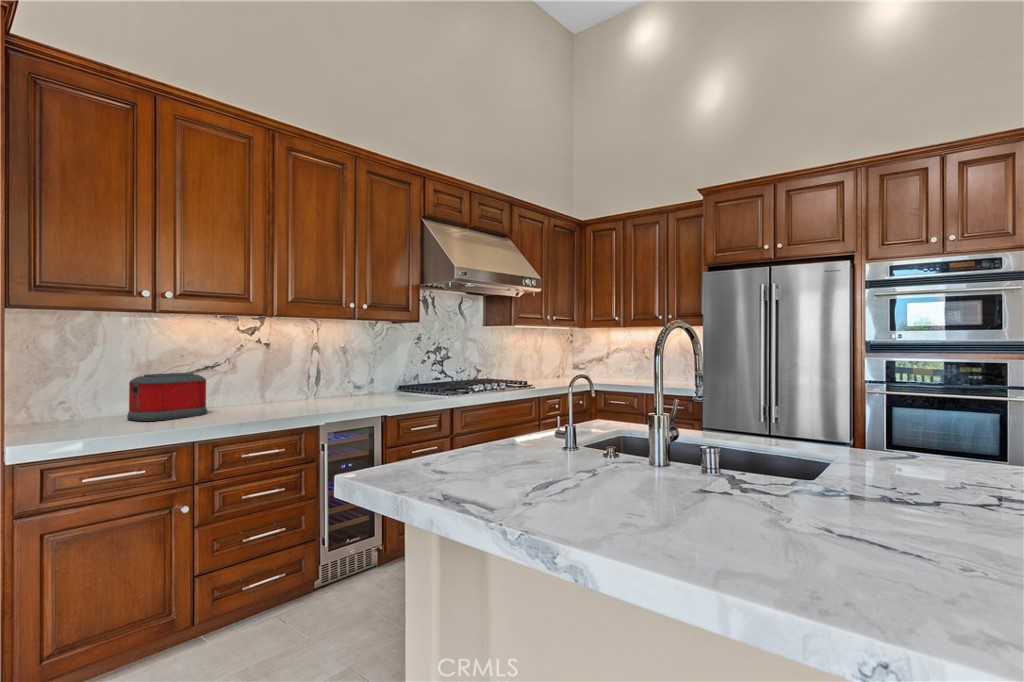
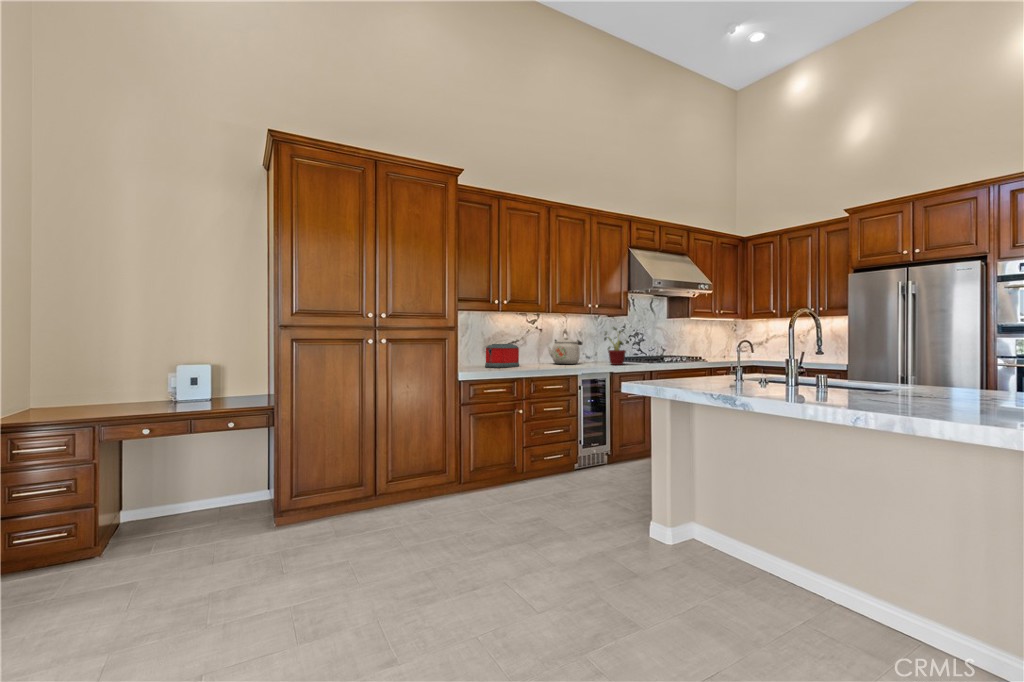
potted plant: none [373,341,413,403] -> present [604,327,629,365]
kettle: none [277,359,338,404] -> present [548,338,582,364]

